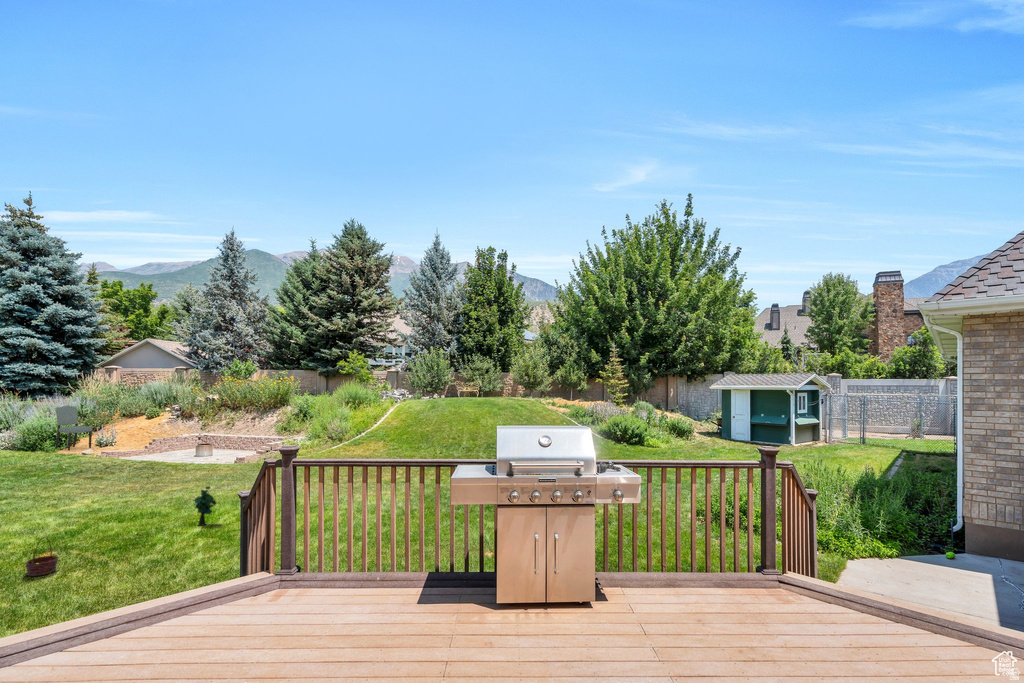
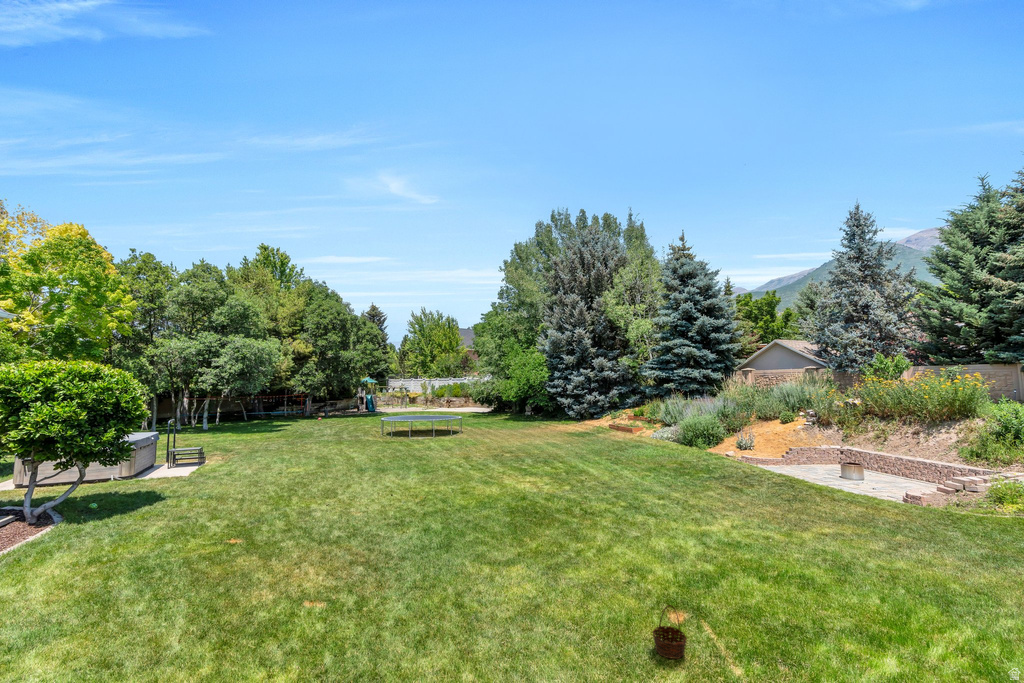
chair: present [55,406,92,450] -> none [704,406,734,448]
decorative plant: present [193,487,216,526] -> none [861,578,909,644]

